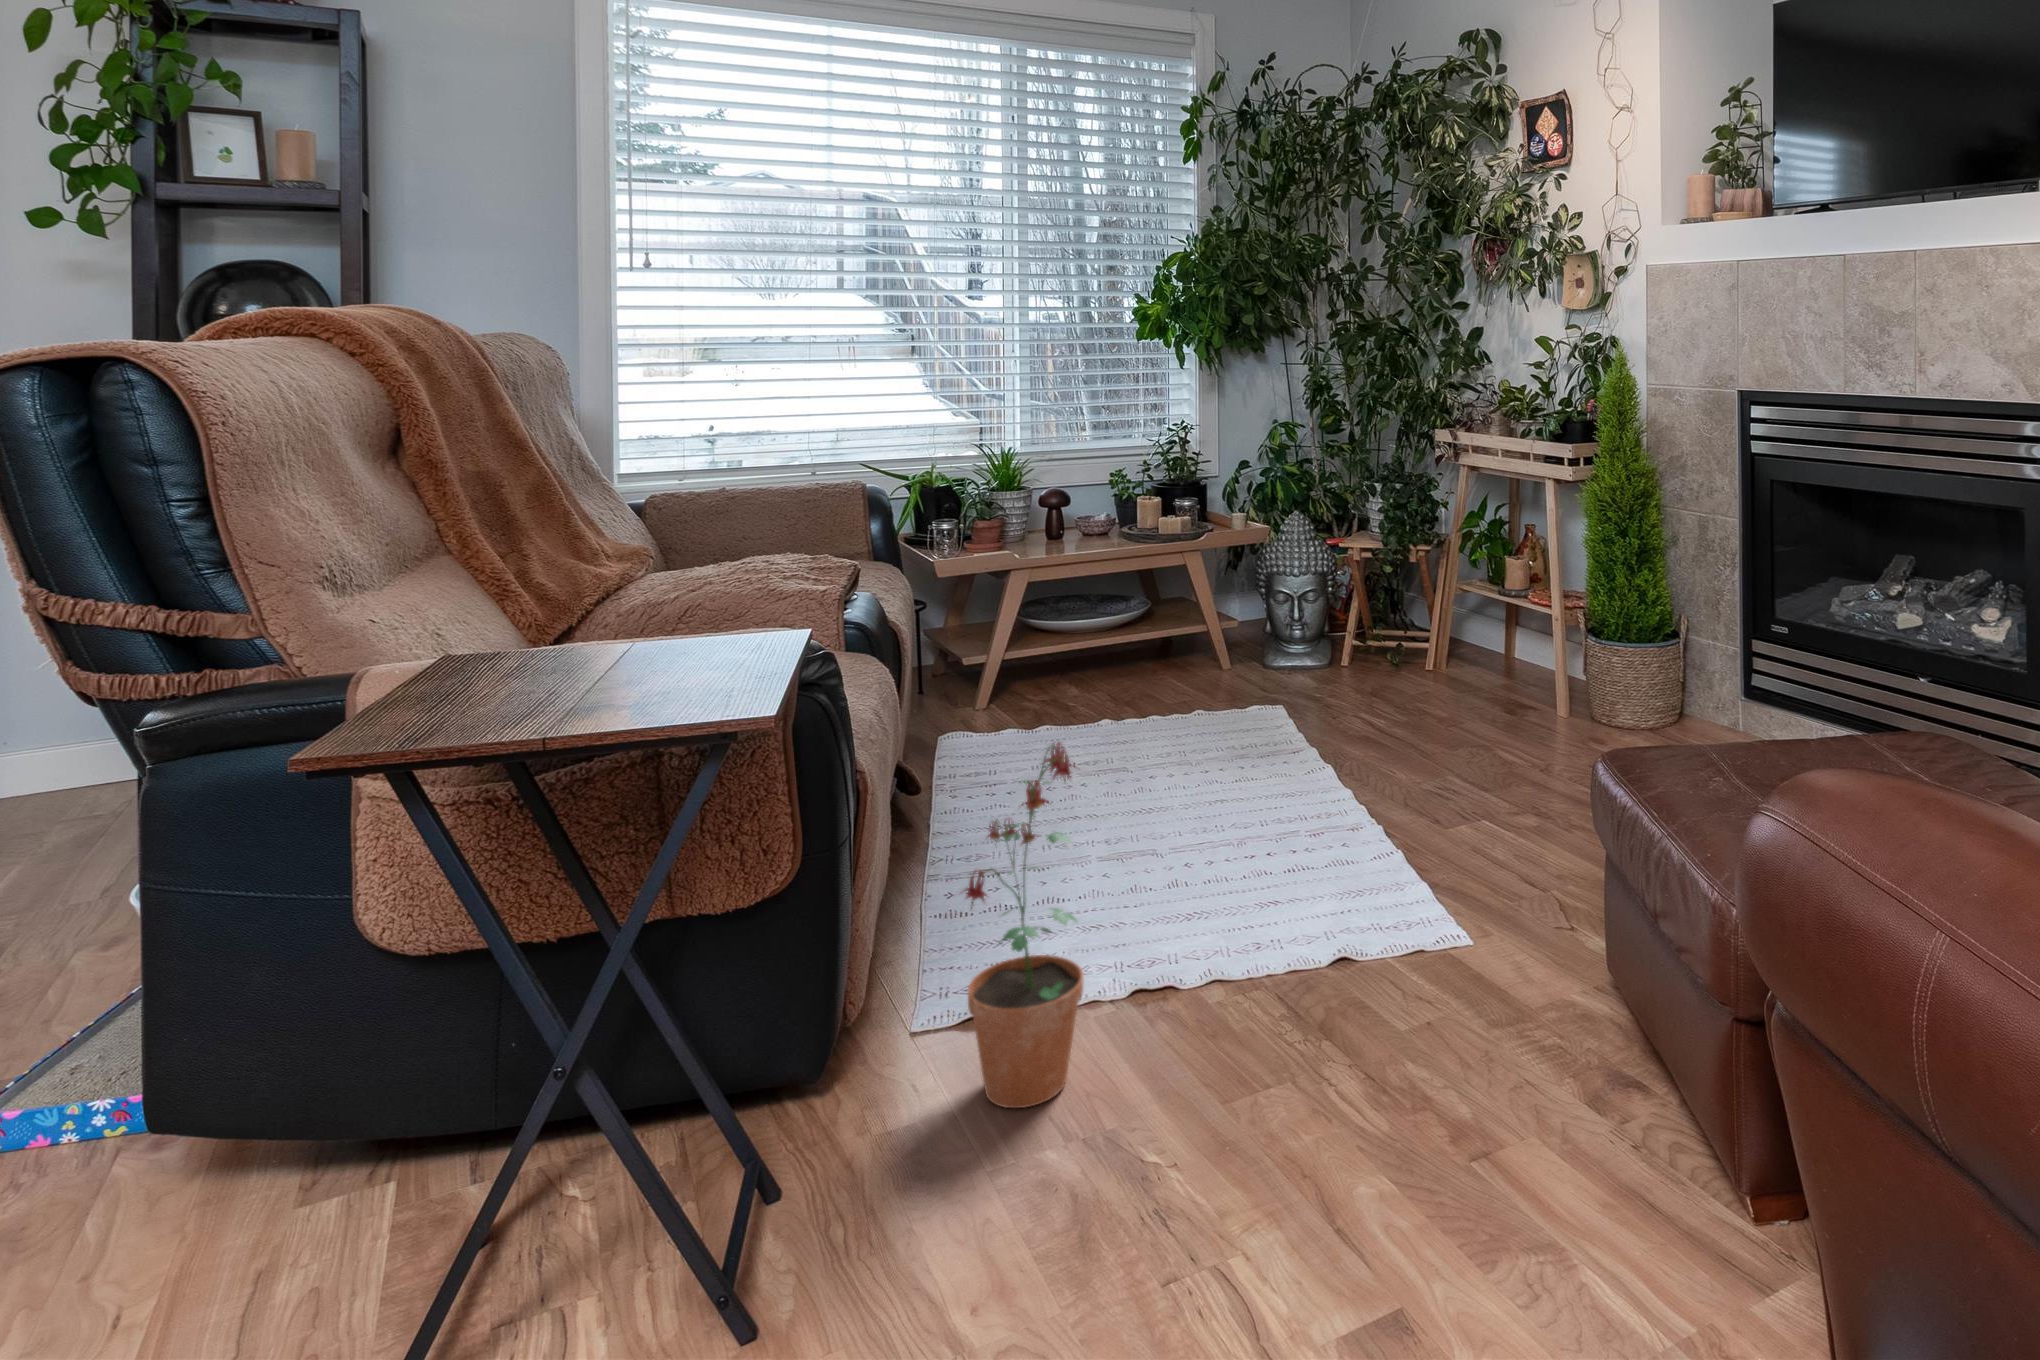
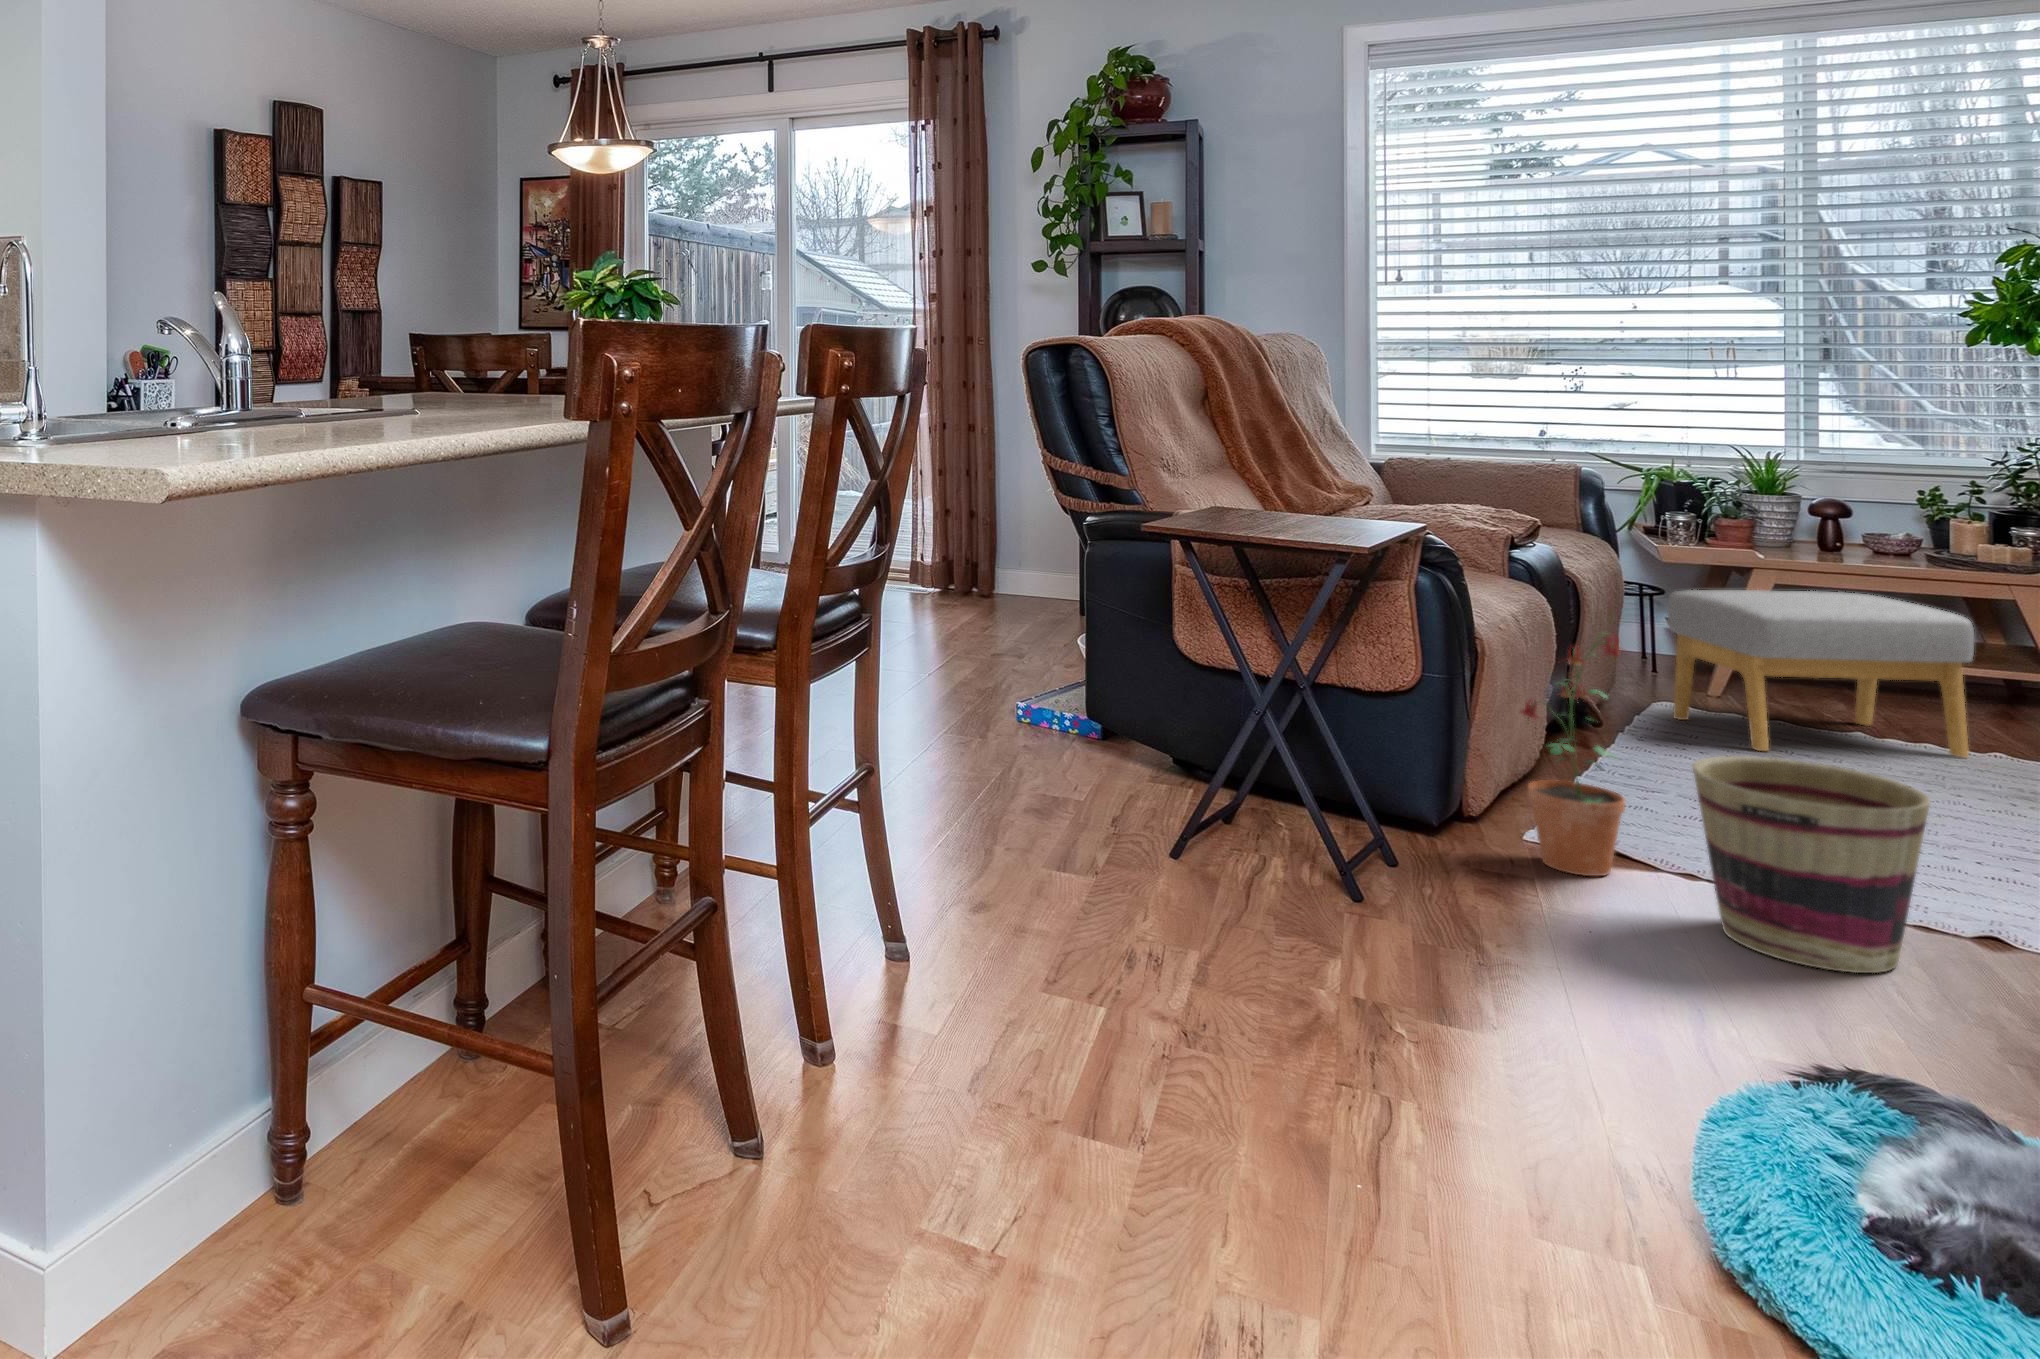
footstool: none [965,582,1197,773] -> present [1667,590,1974,758]
basket: none [1191,856,1415,1157] -> present [1693,756,1930,973]

